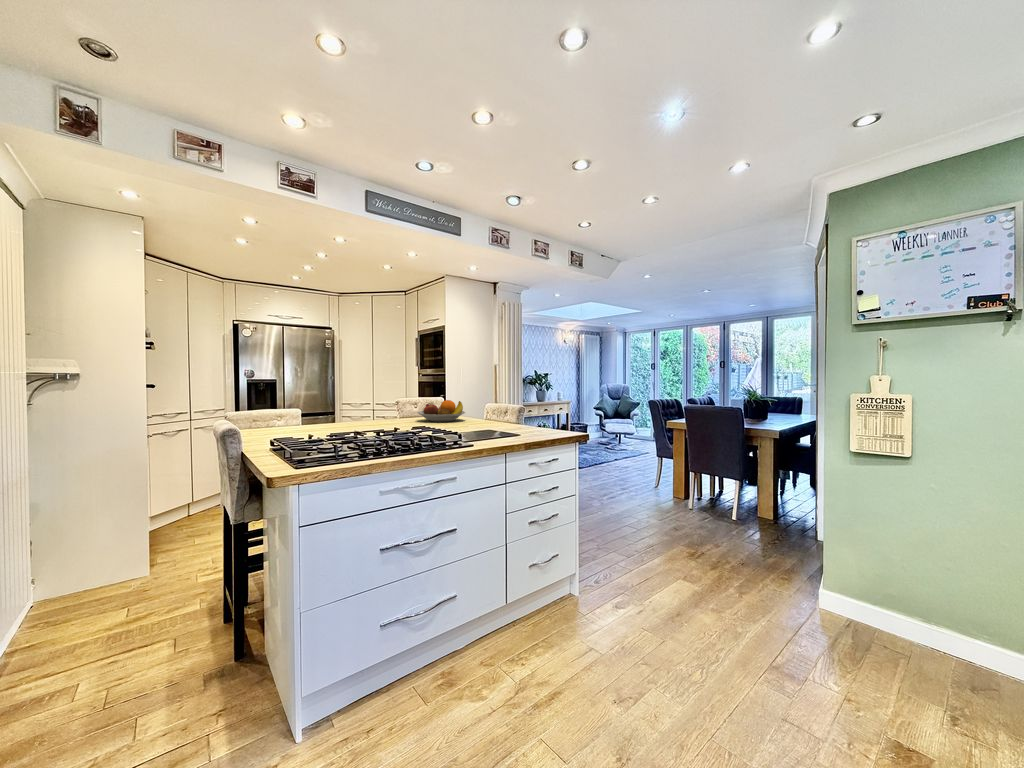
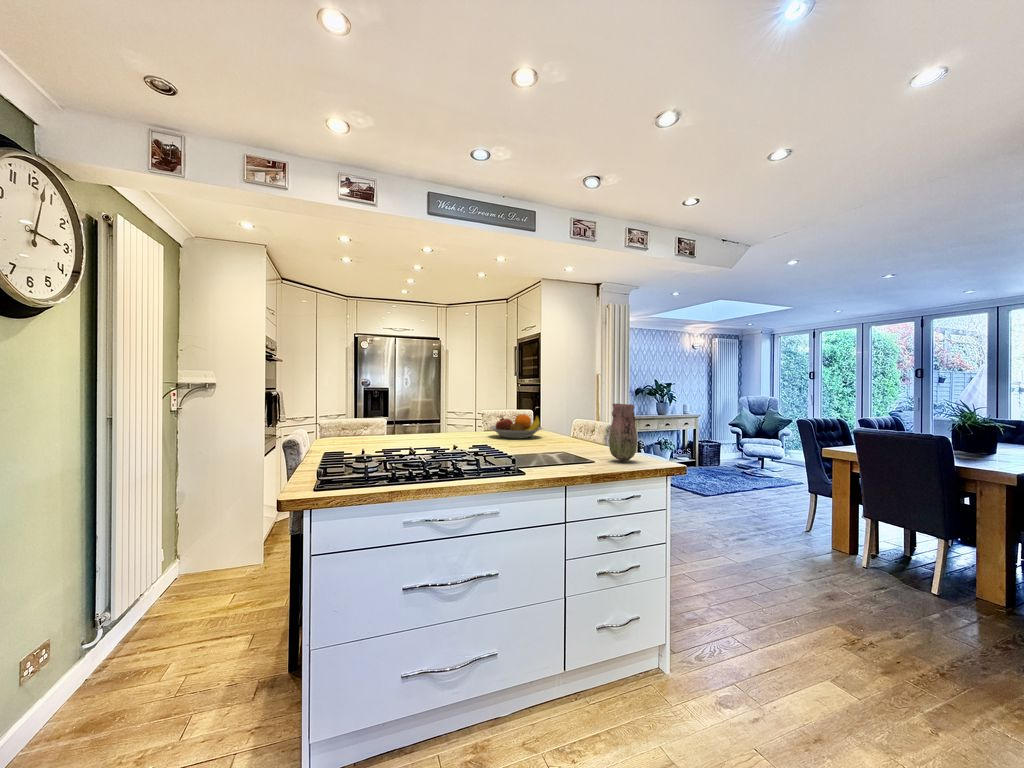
vase: none [537,388,558,433] -> present [609,404,637,461]

